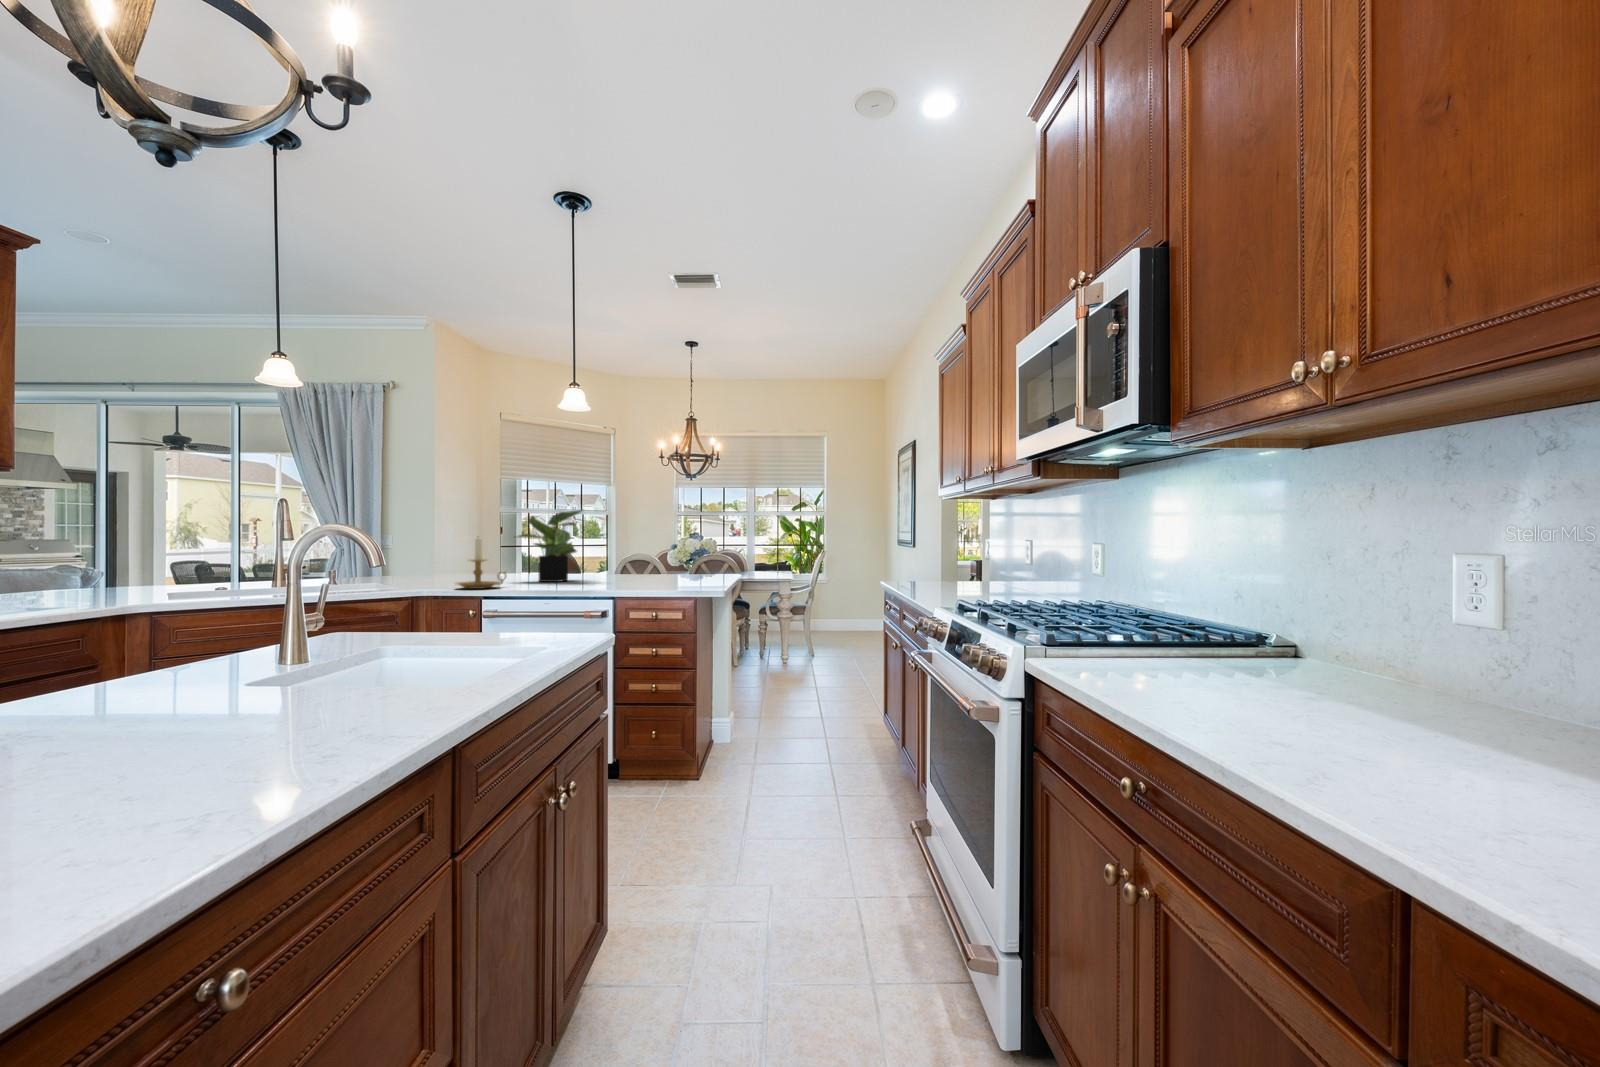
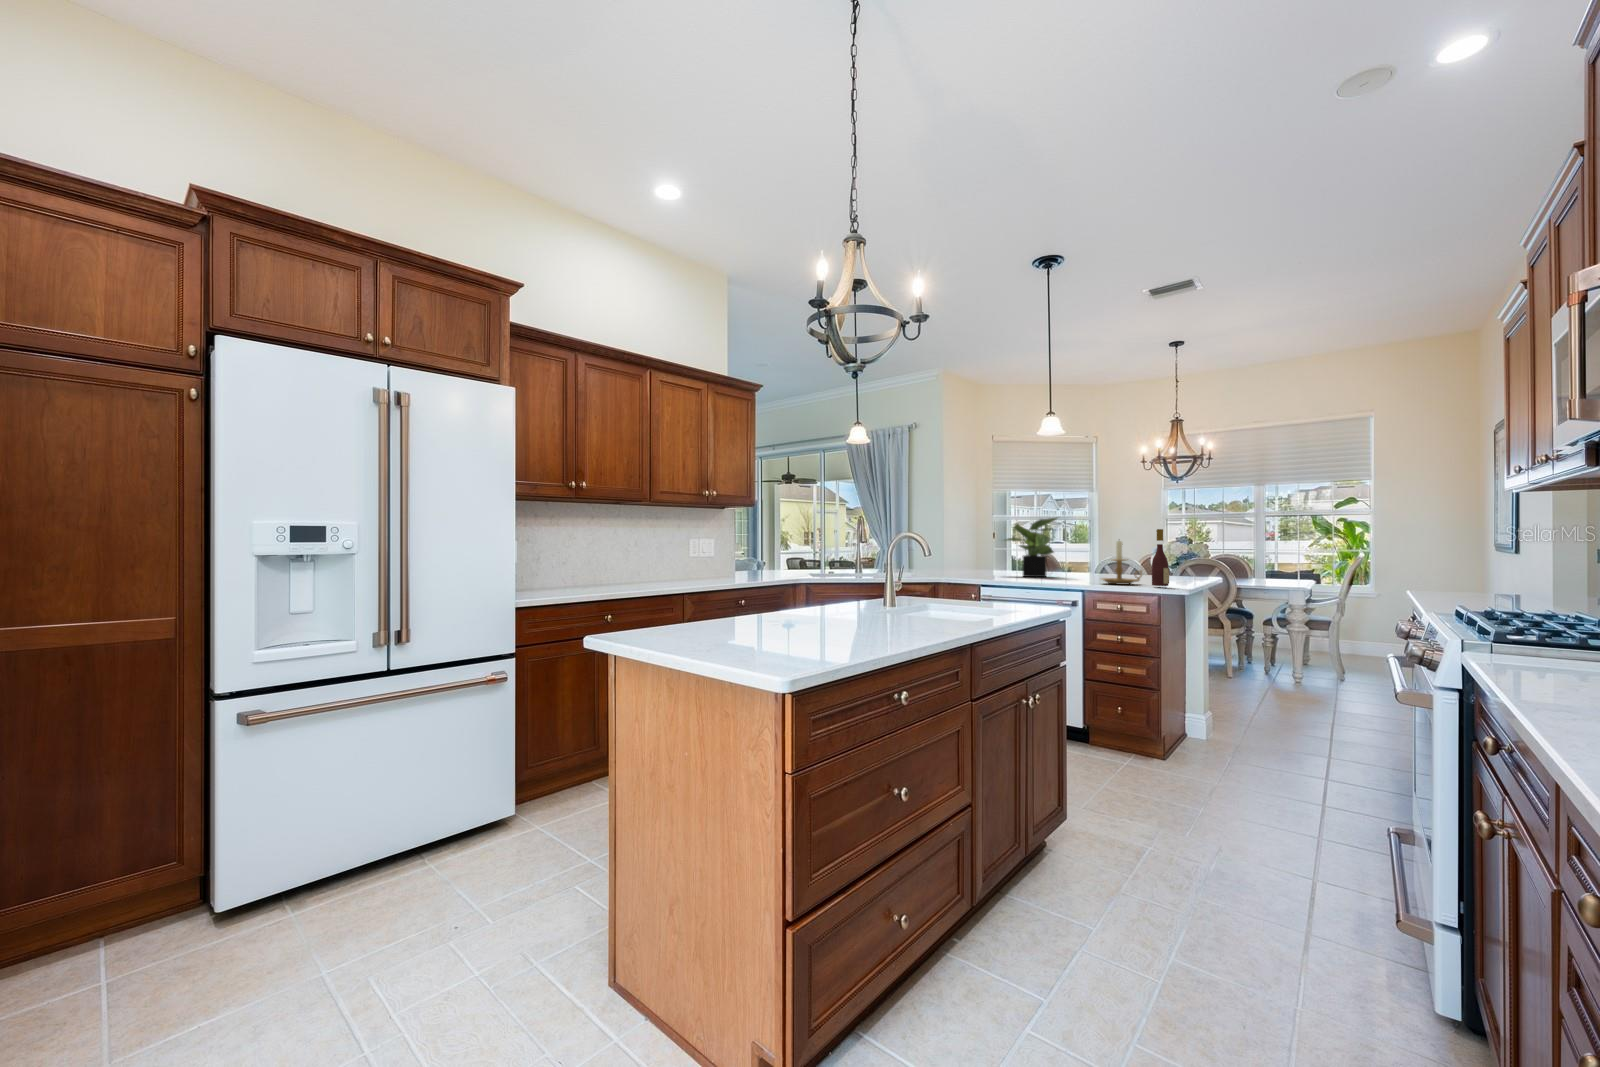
wine bottle: none [688,526,706,591] -> present [1152,529,1169,586]
candle holder: present [456,538,506,589] -> present [1102,541,1142,585]

